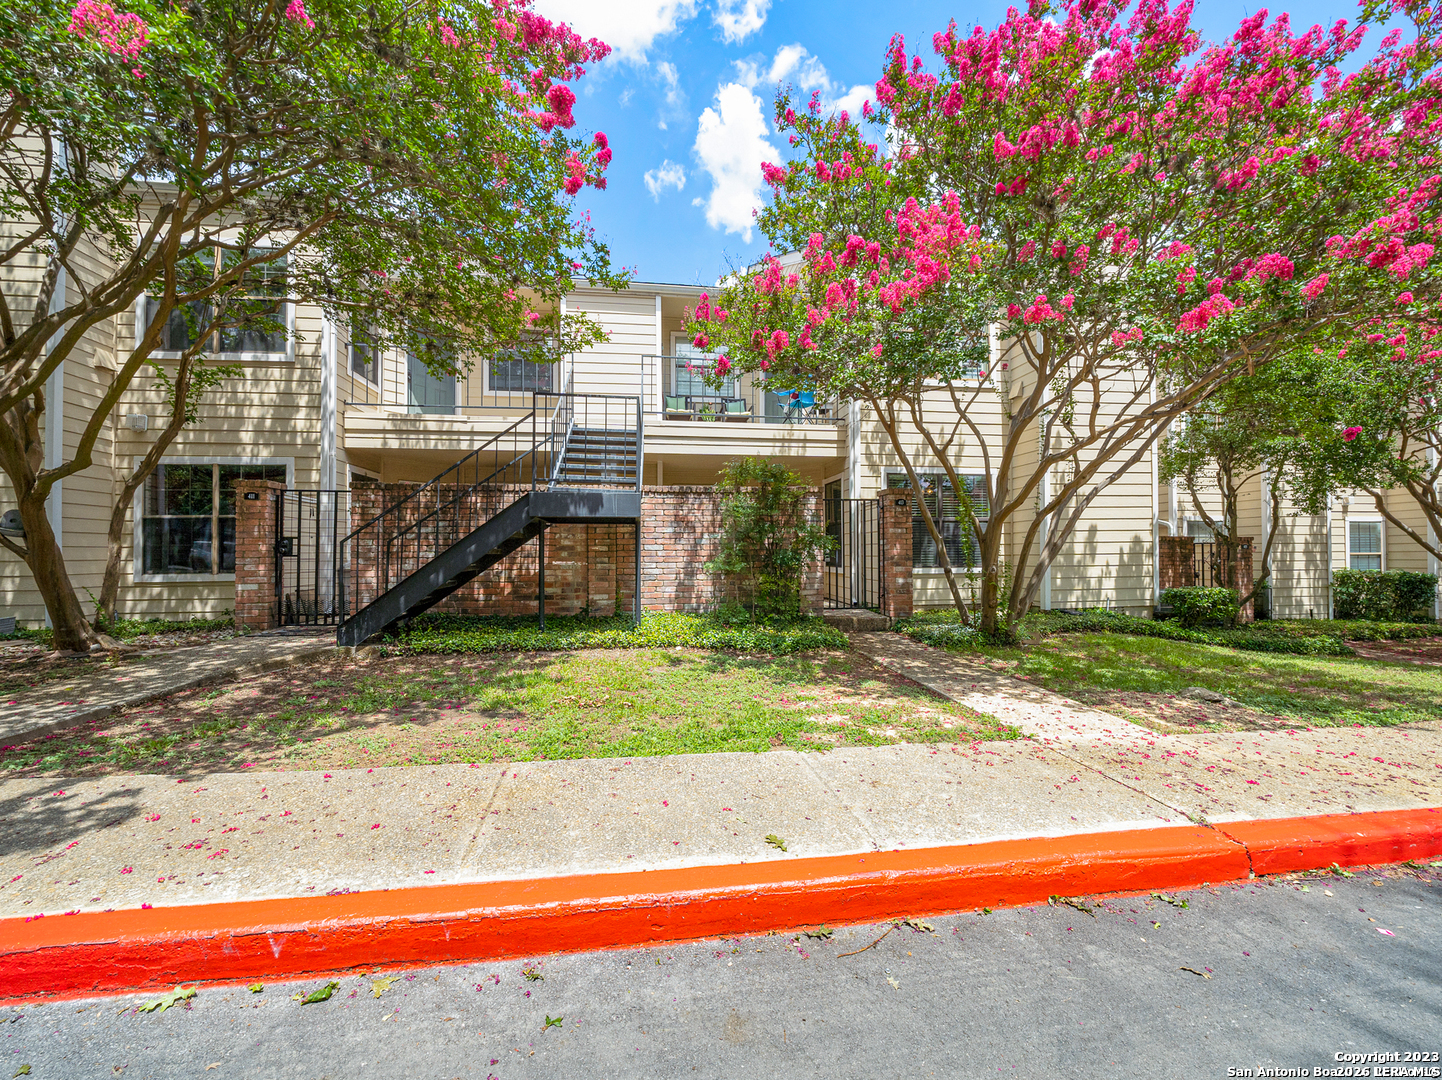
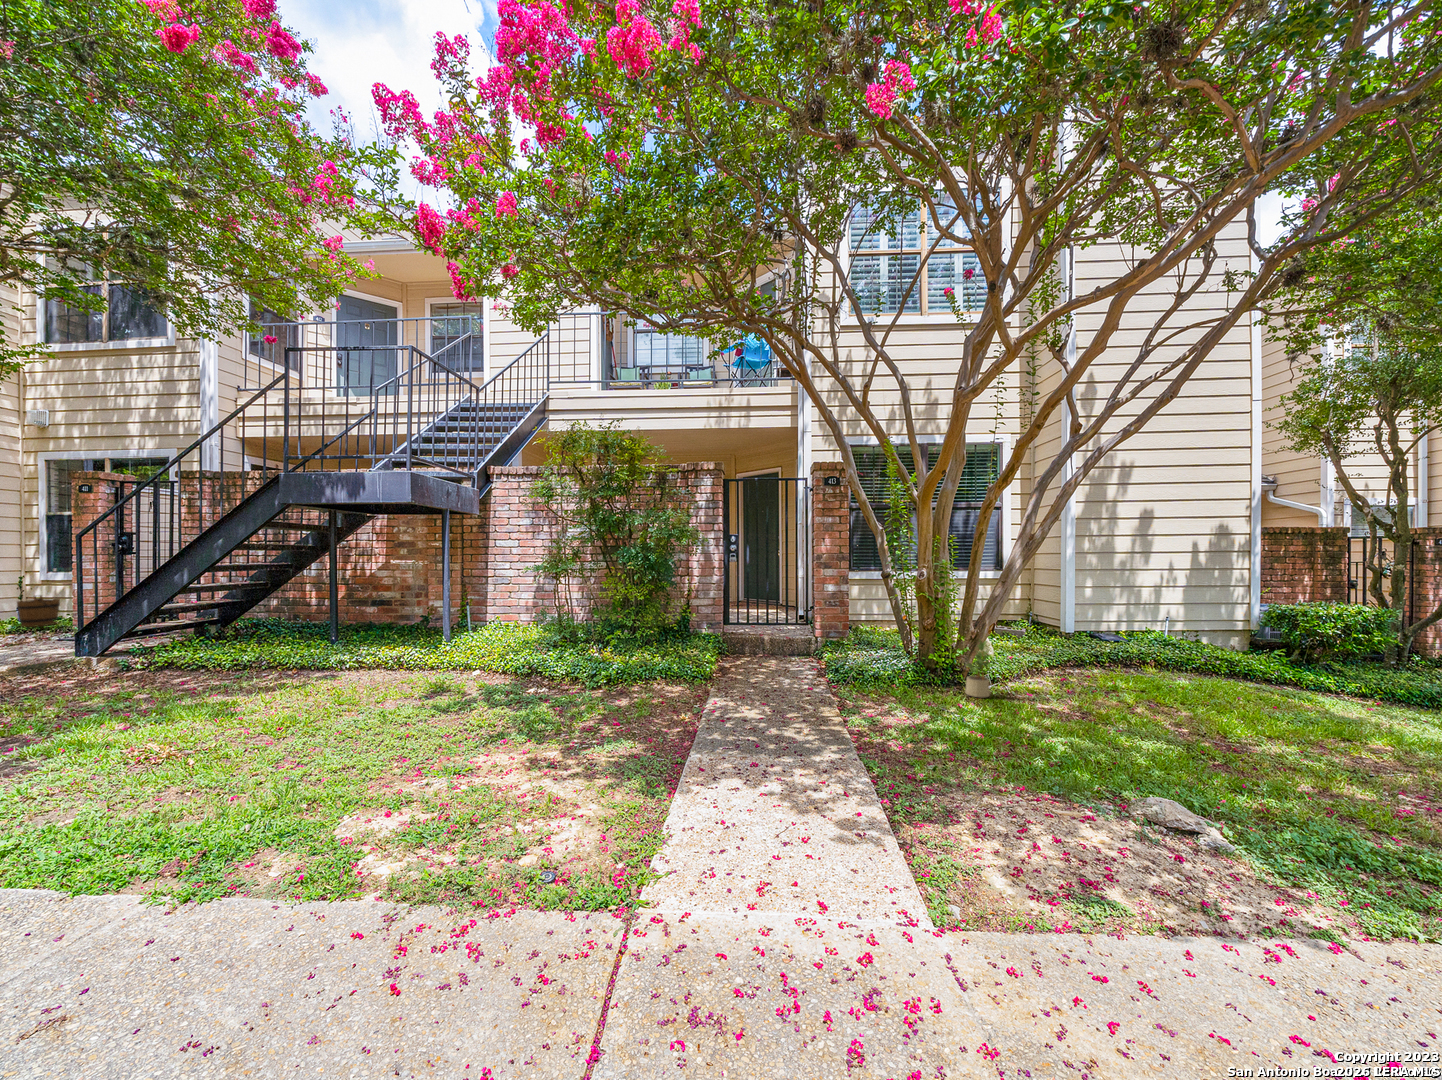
bucket: none [127,599,167,630] -> present [17,595,60,627]

